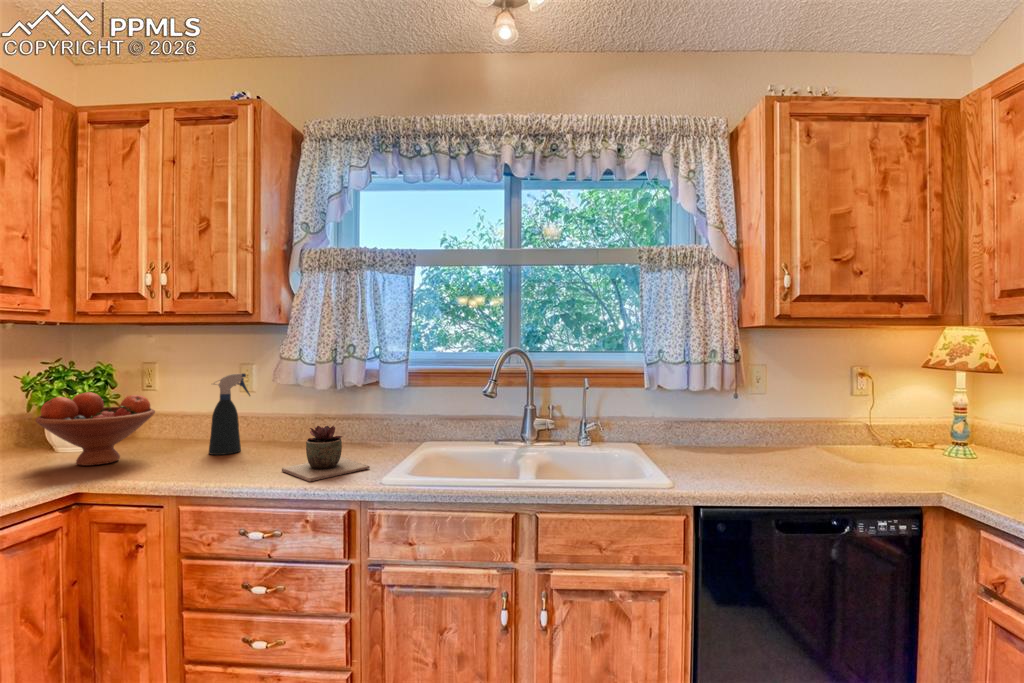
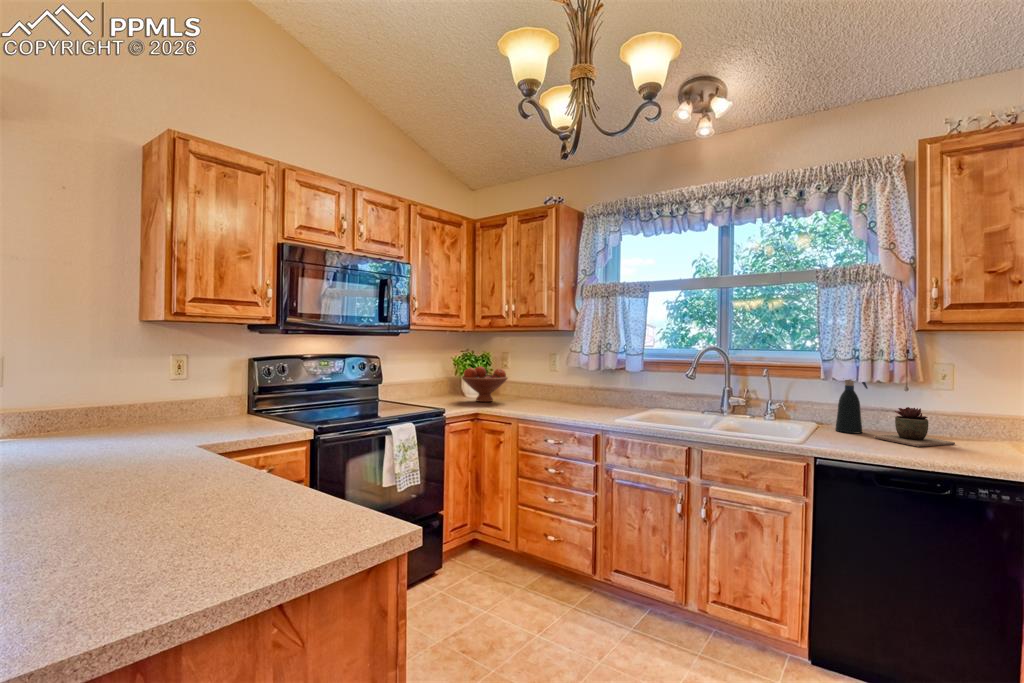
spray bottle: present [209,374,250,455] -> present [835,380,867,433]
succulent plant: present [282,426,370,482] -> present [874,407,955,447]

